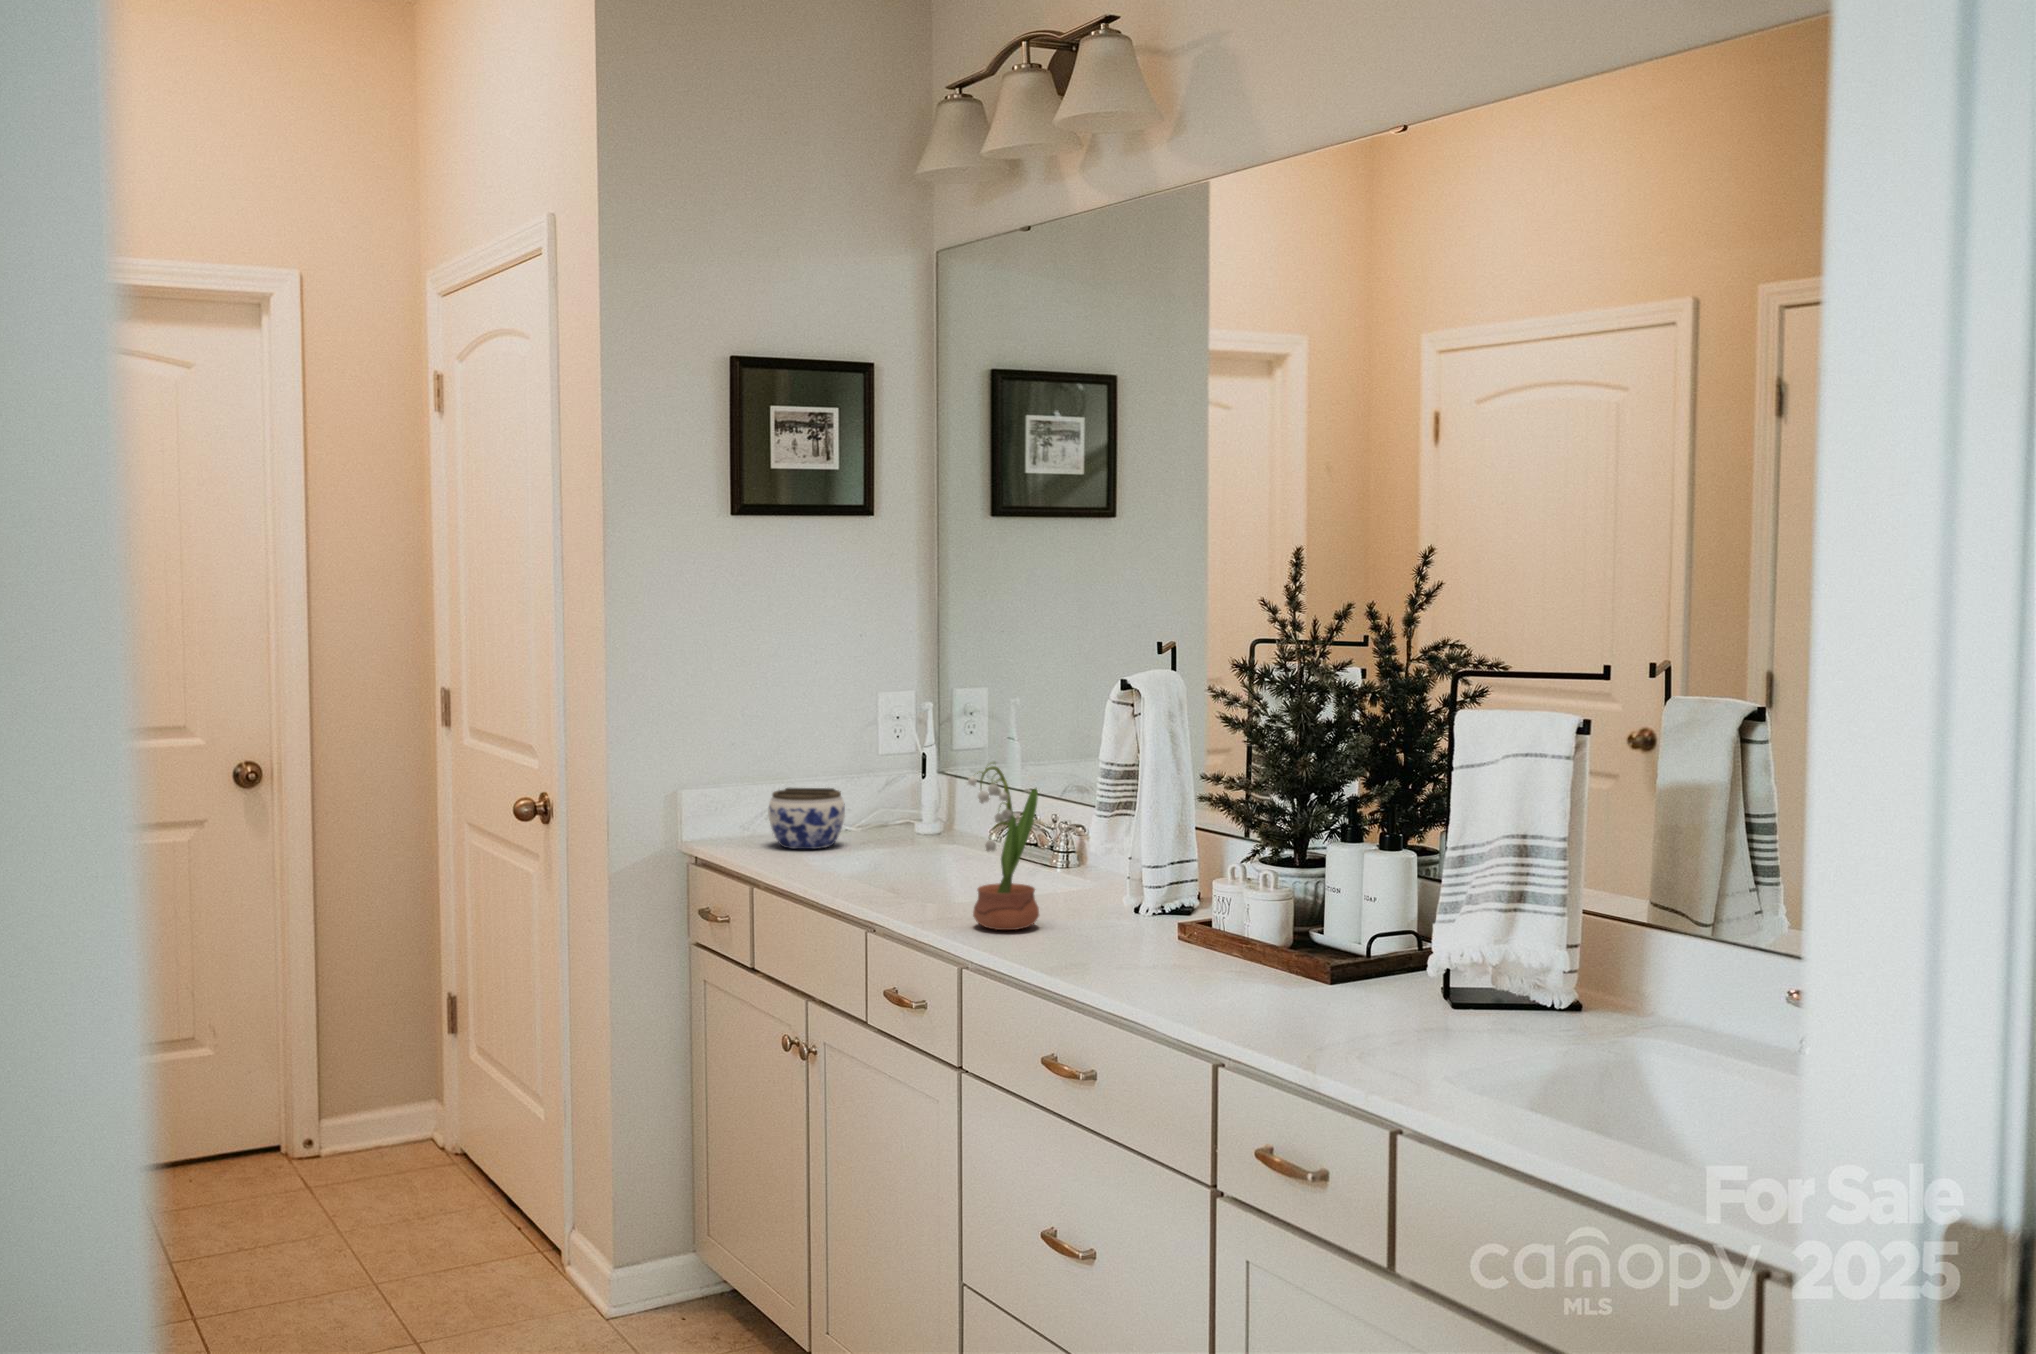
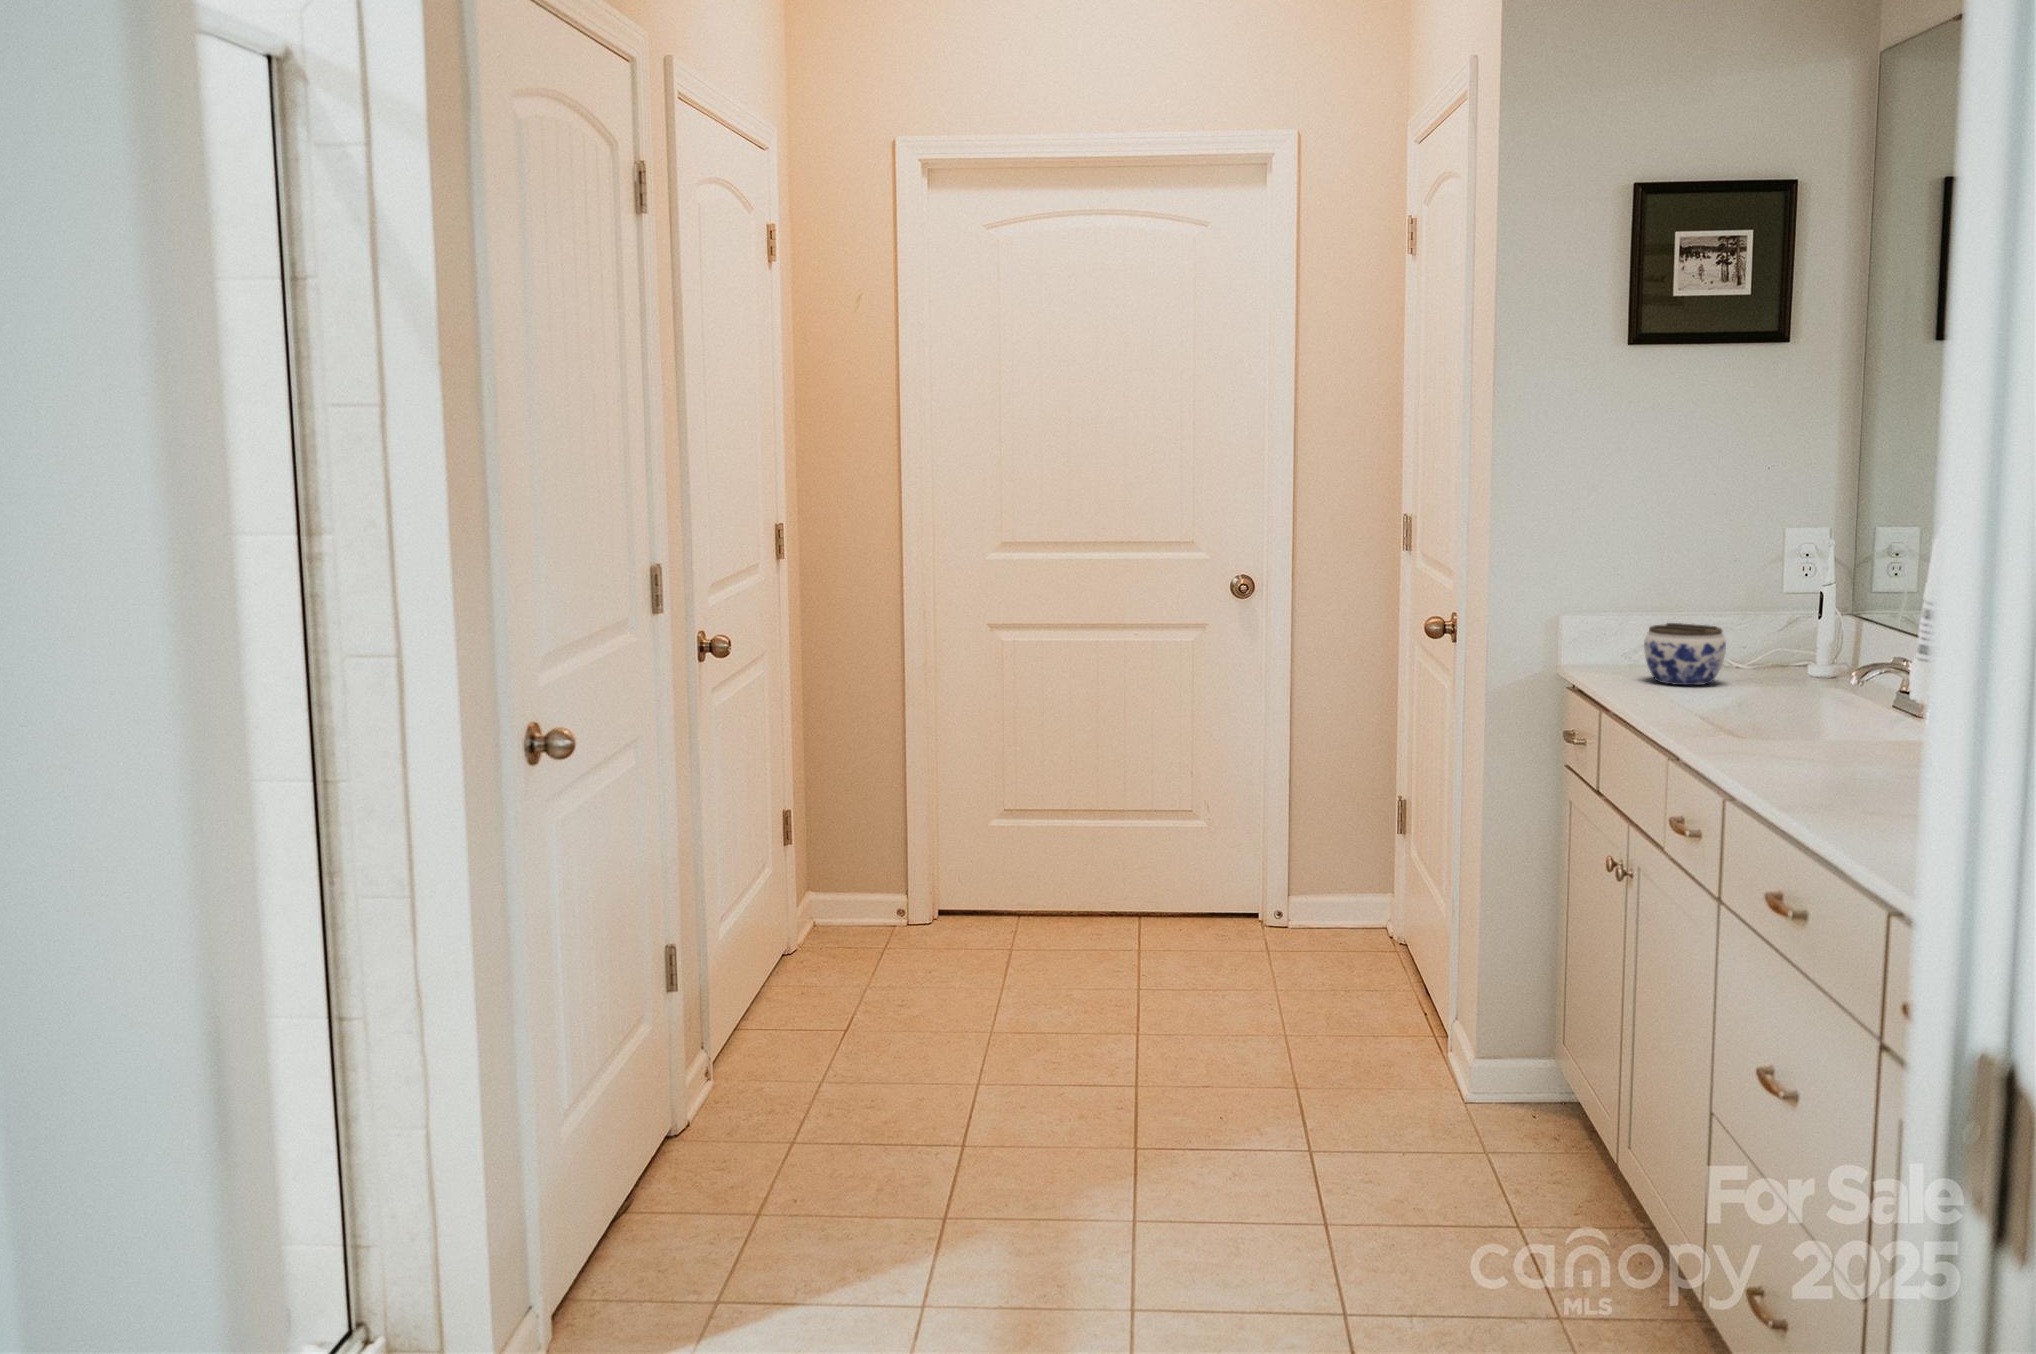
potted flower: present [968,766,1039,930] -> none [1745,598,1829,769]

